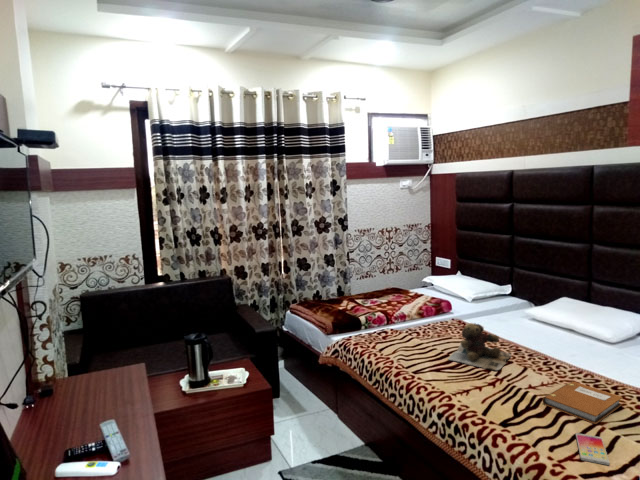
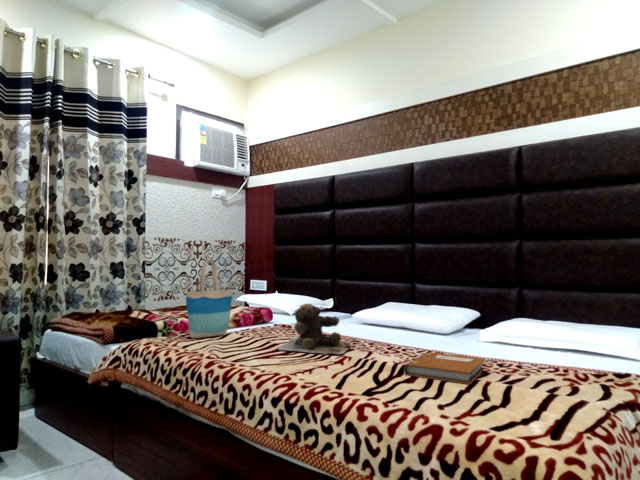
tote bag: none [380,278,415,337] -> present [186,259,233,338]
smartphone: present [576,433,610,465] -> none [456,390,510,413]

